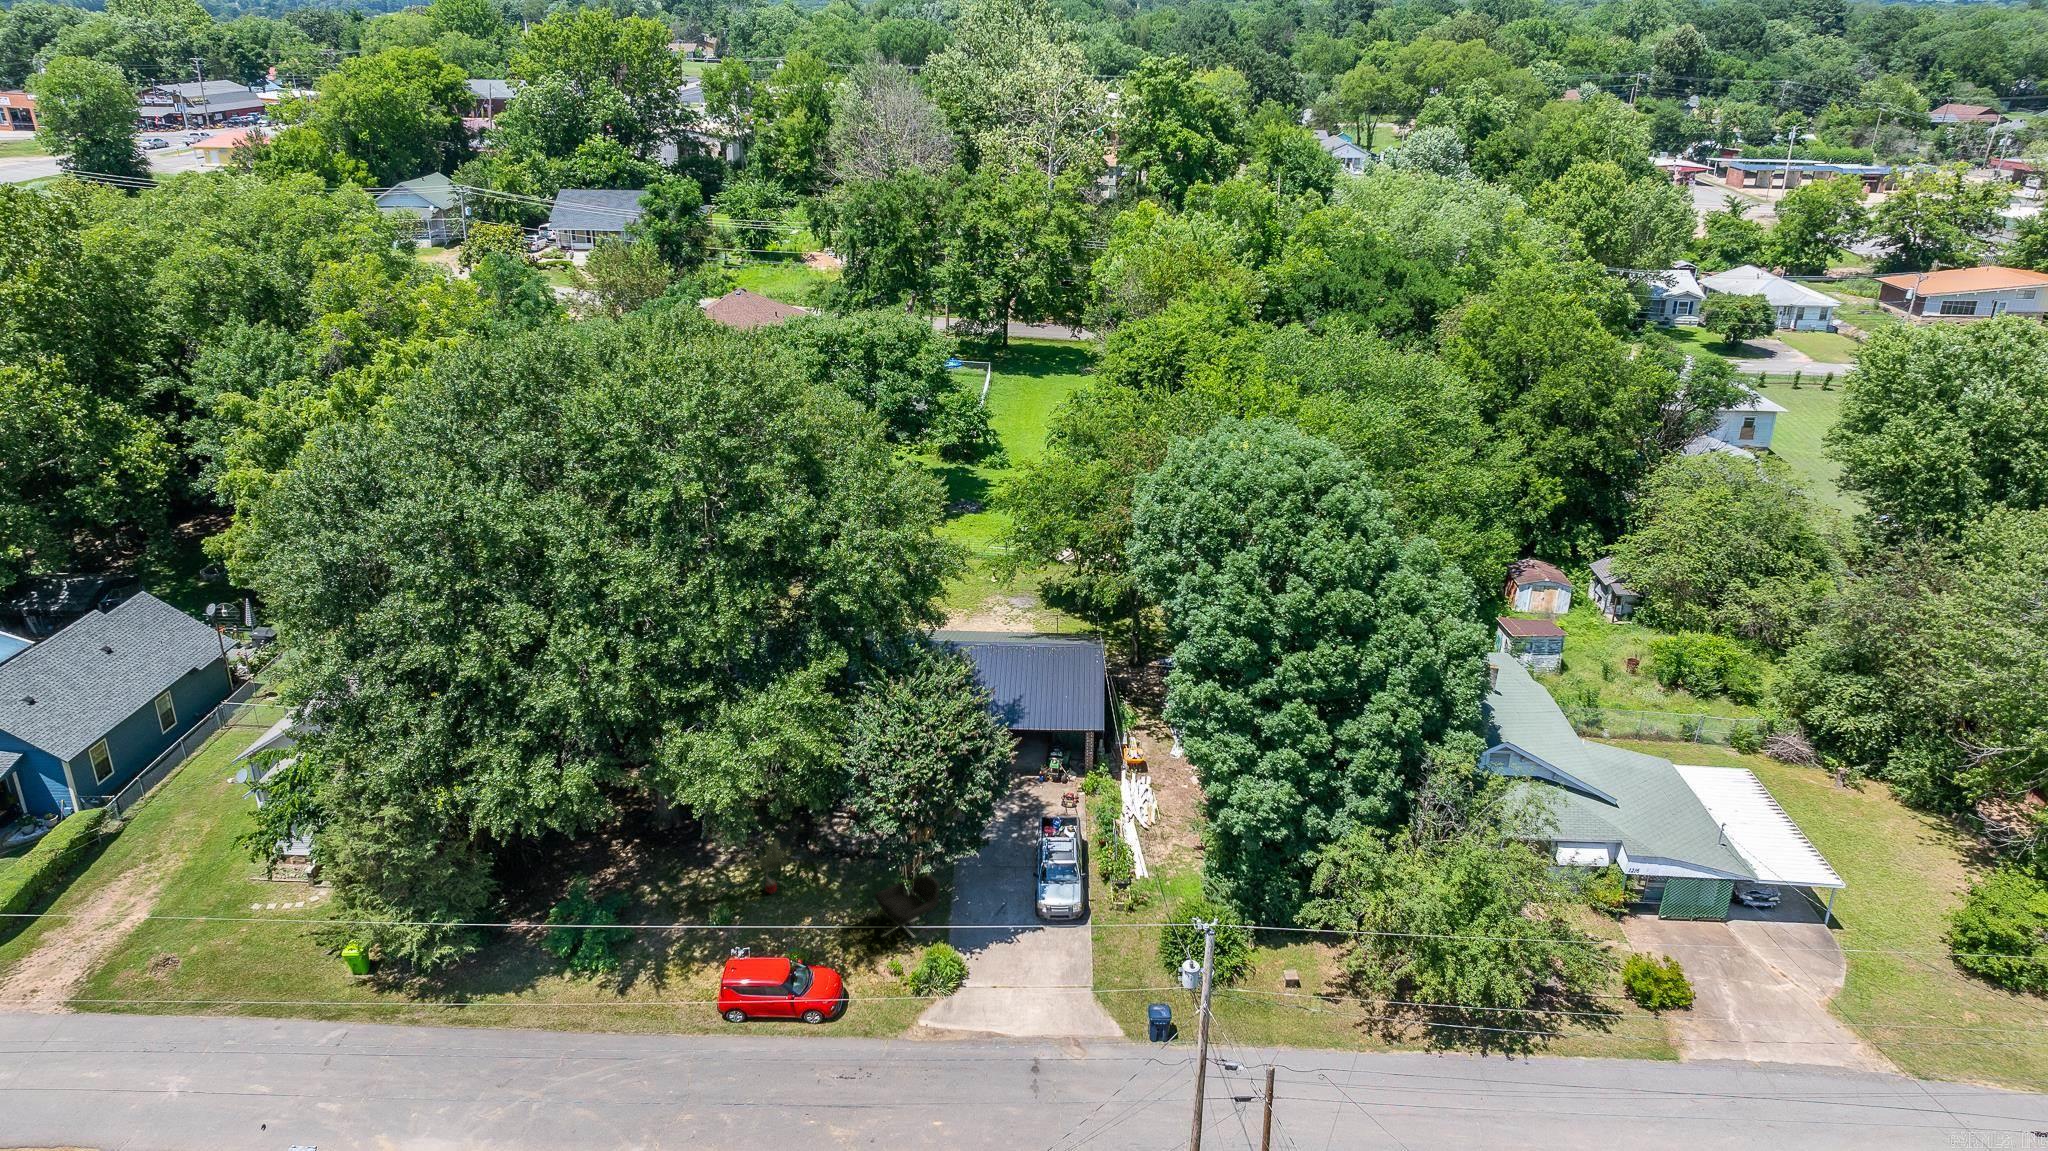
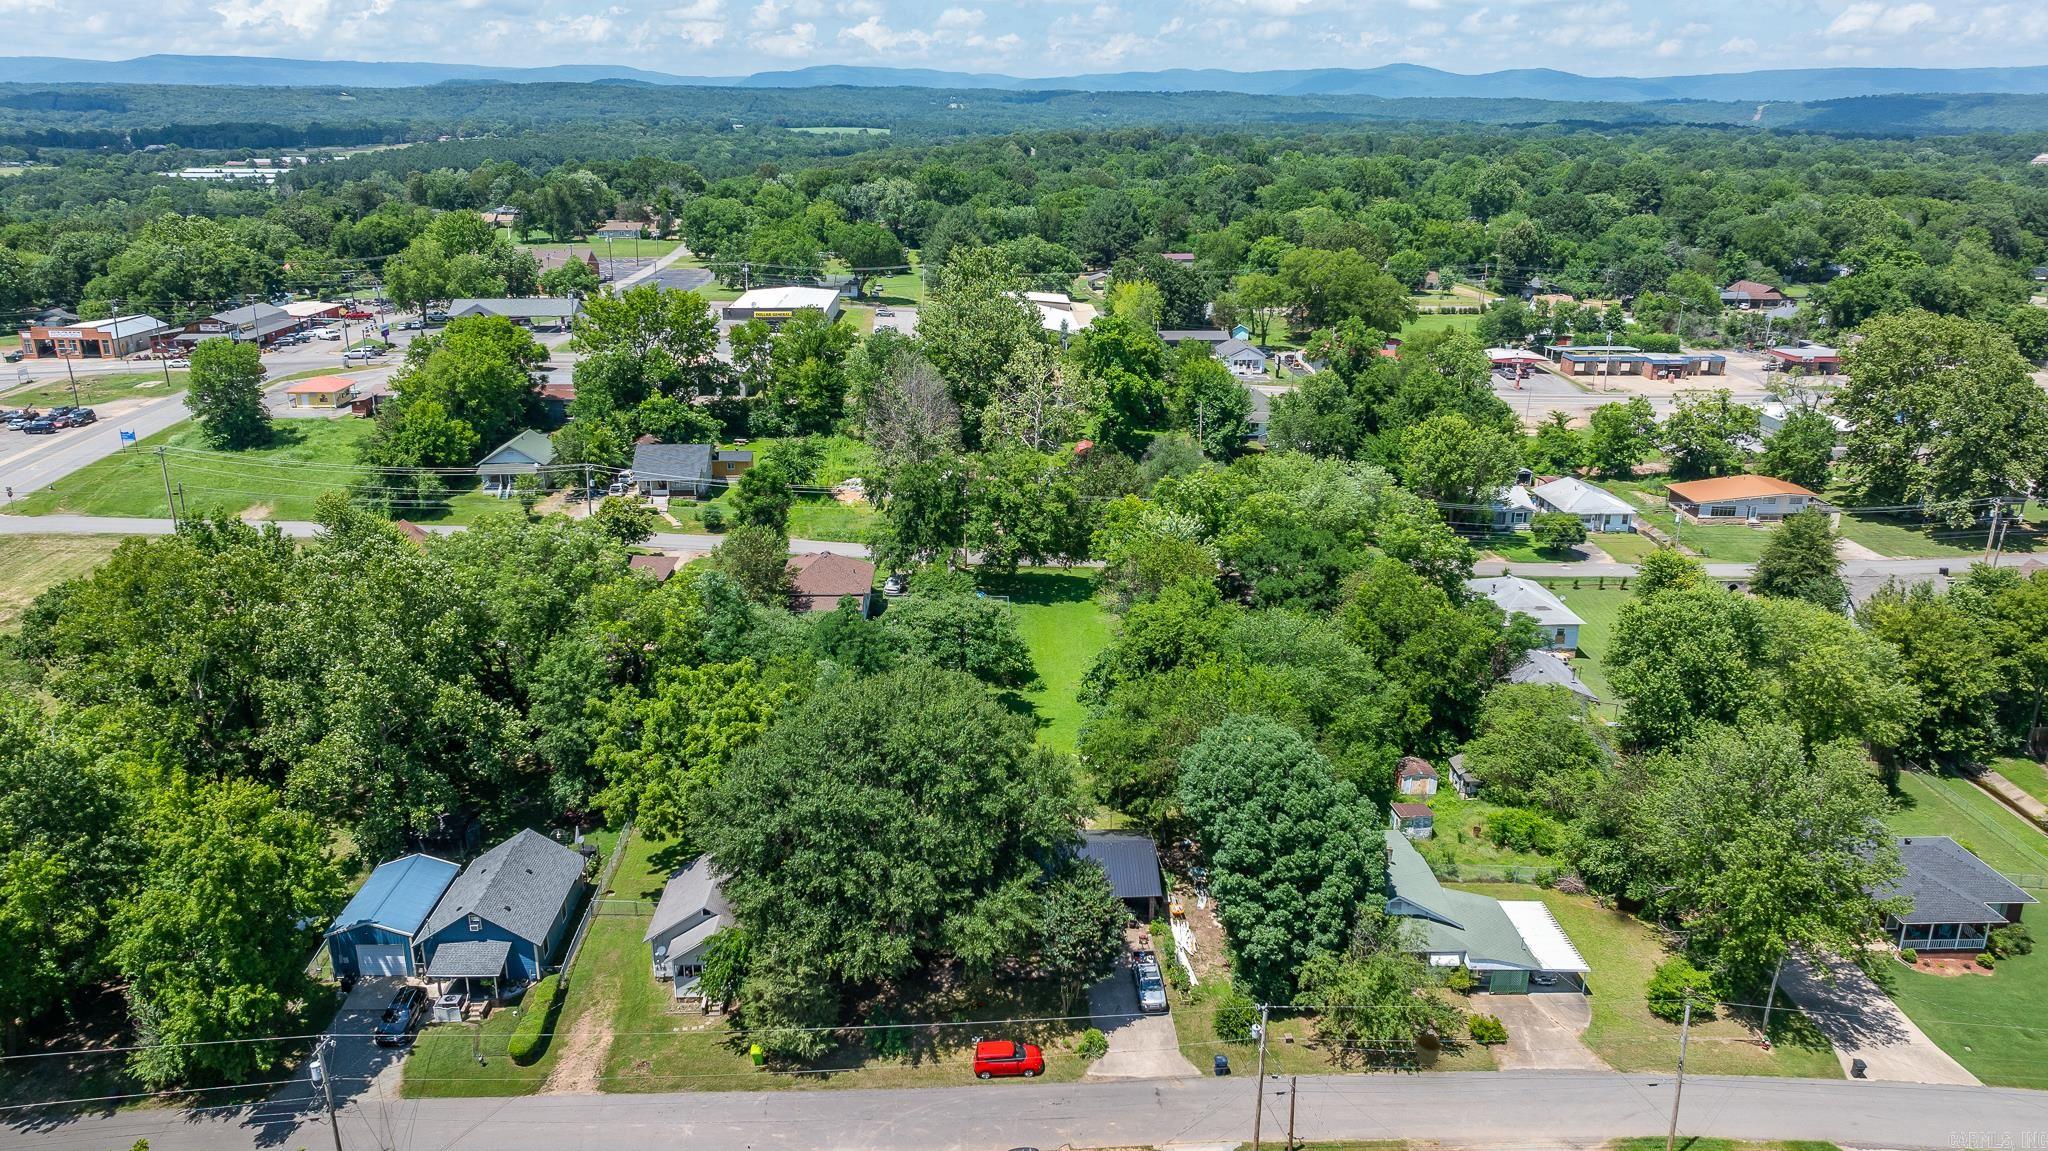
lounge chair: present [875,873,940,937] -> present [1616,895,1646,917]
wooden bucket: none [1525,986,1576,1044] -> present [1416,1035,1441,1066]

